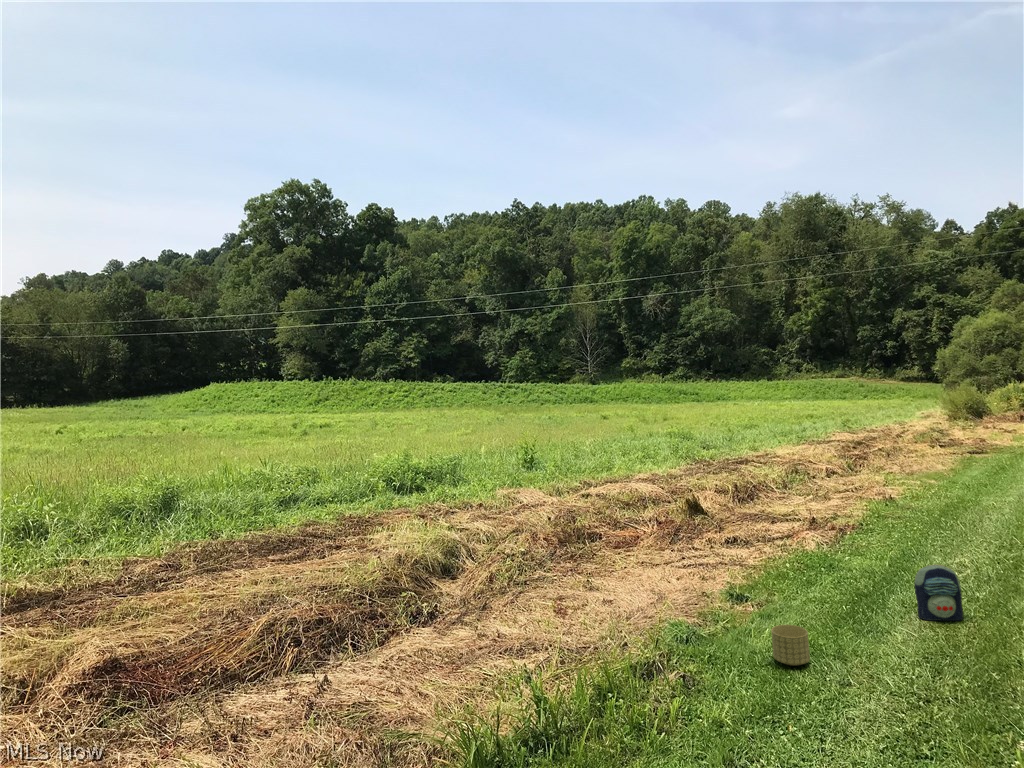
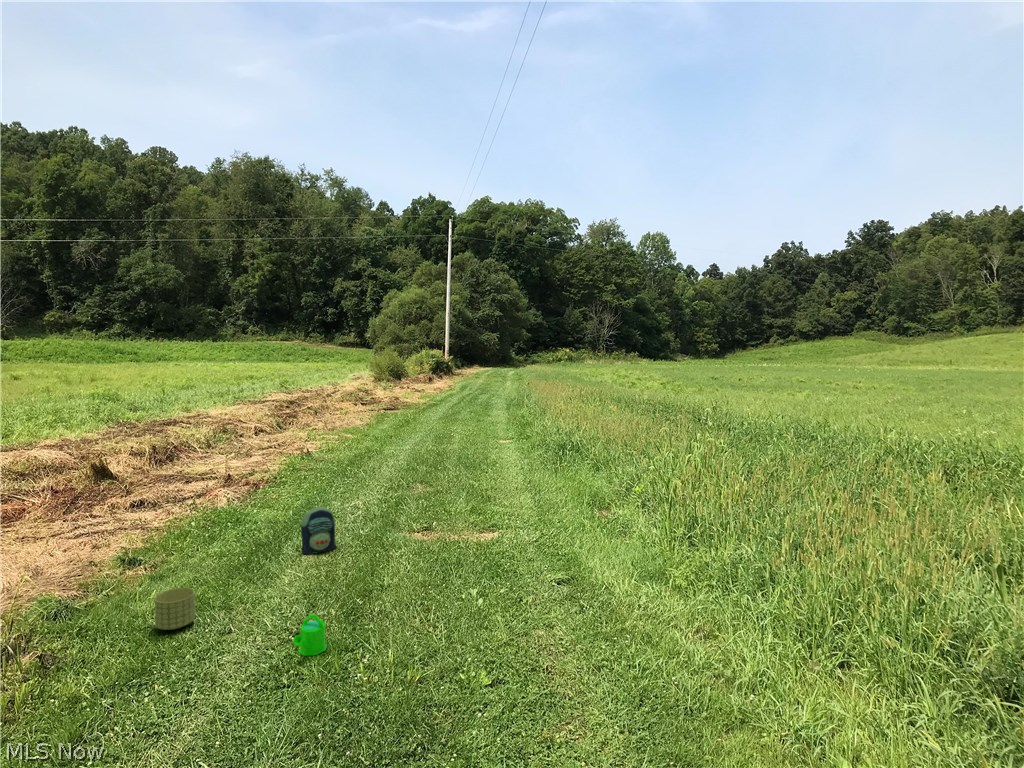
watering can: none [930,685,974,737] -> present [293,614,327,656]

